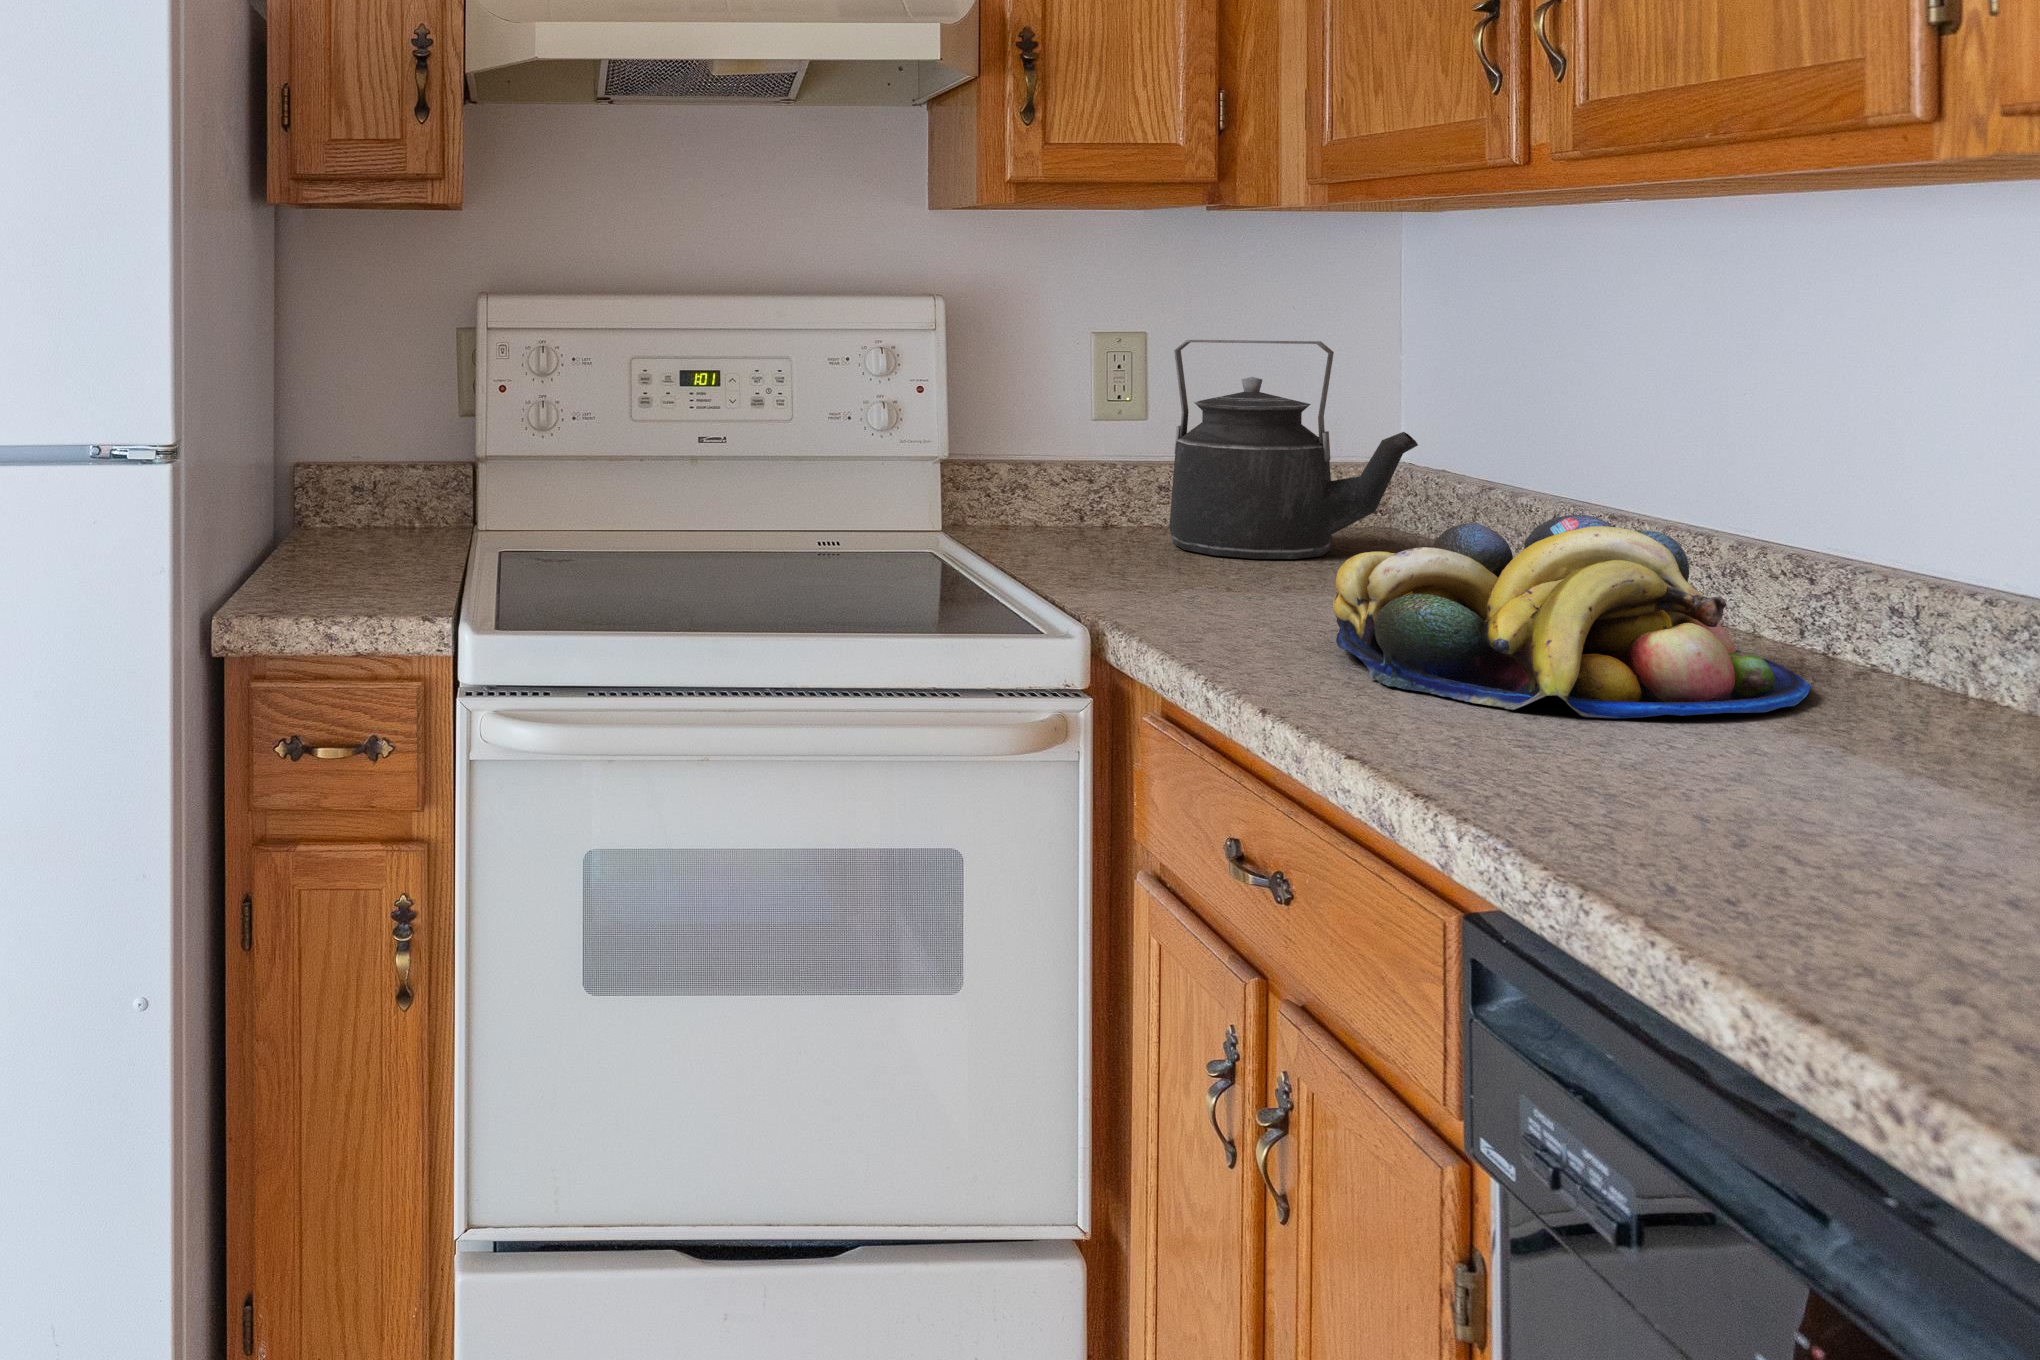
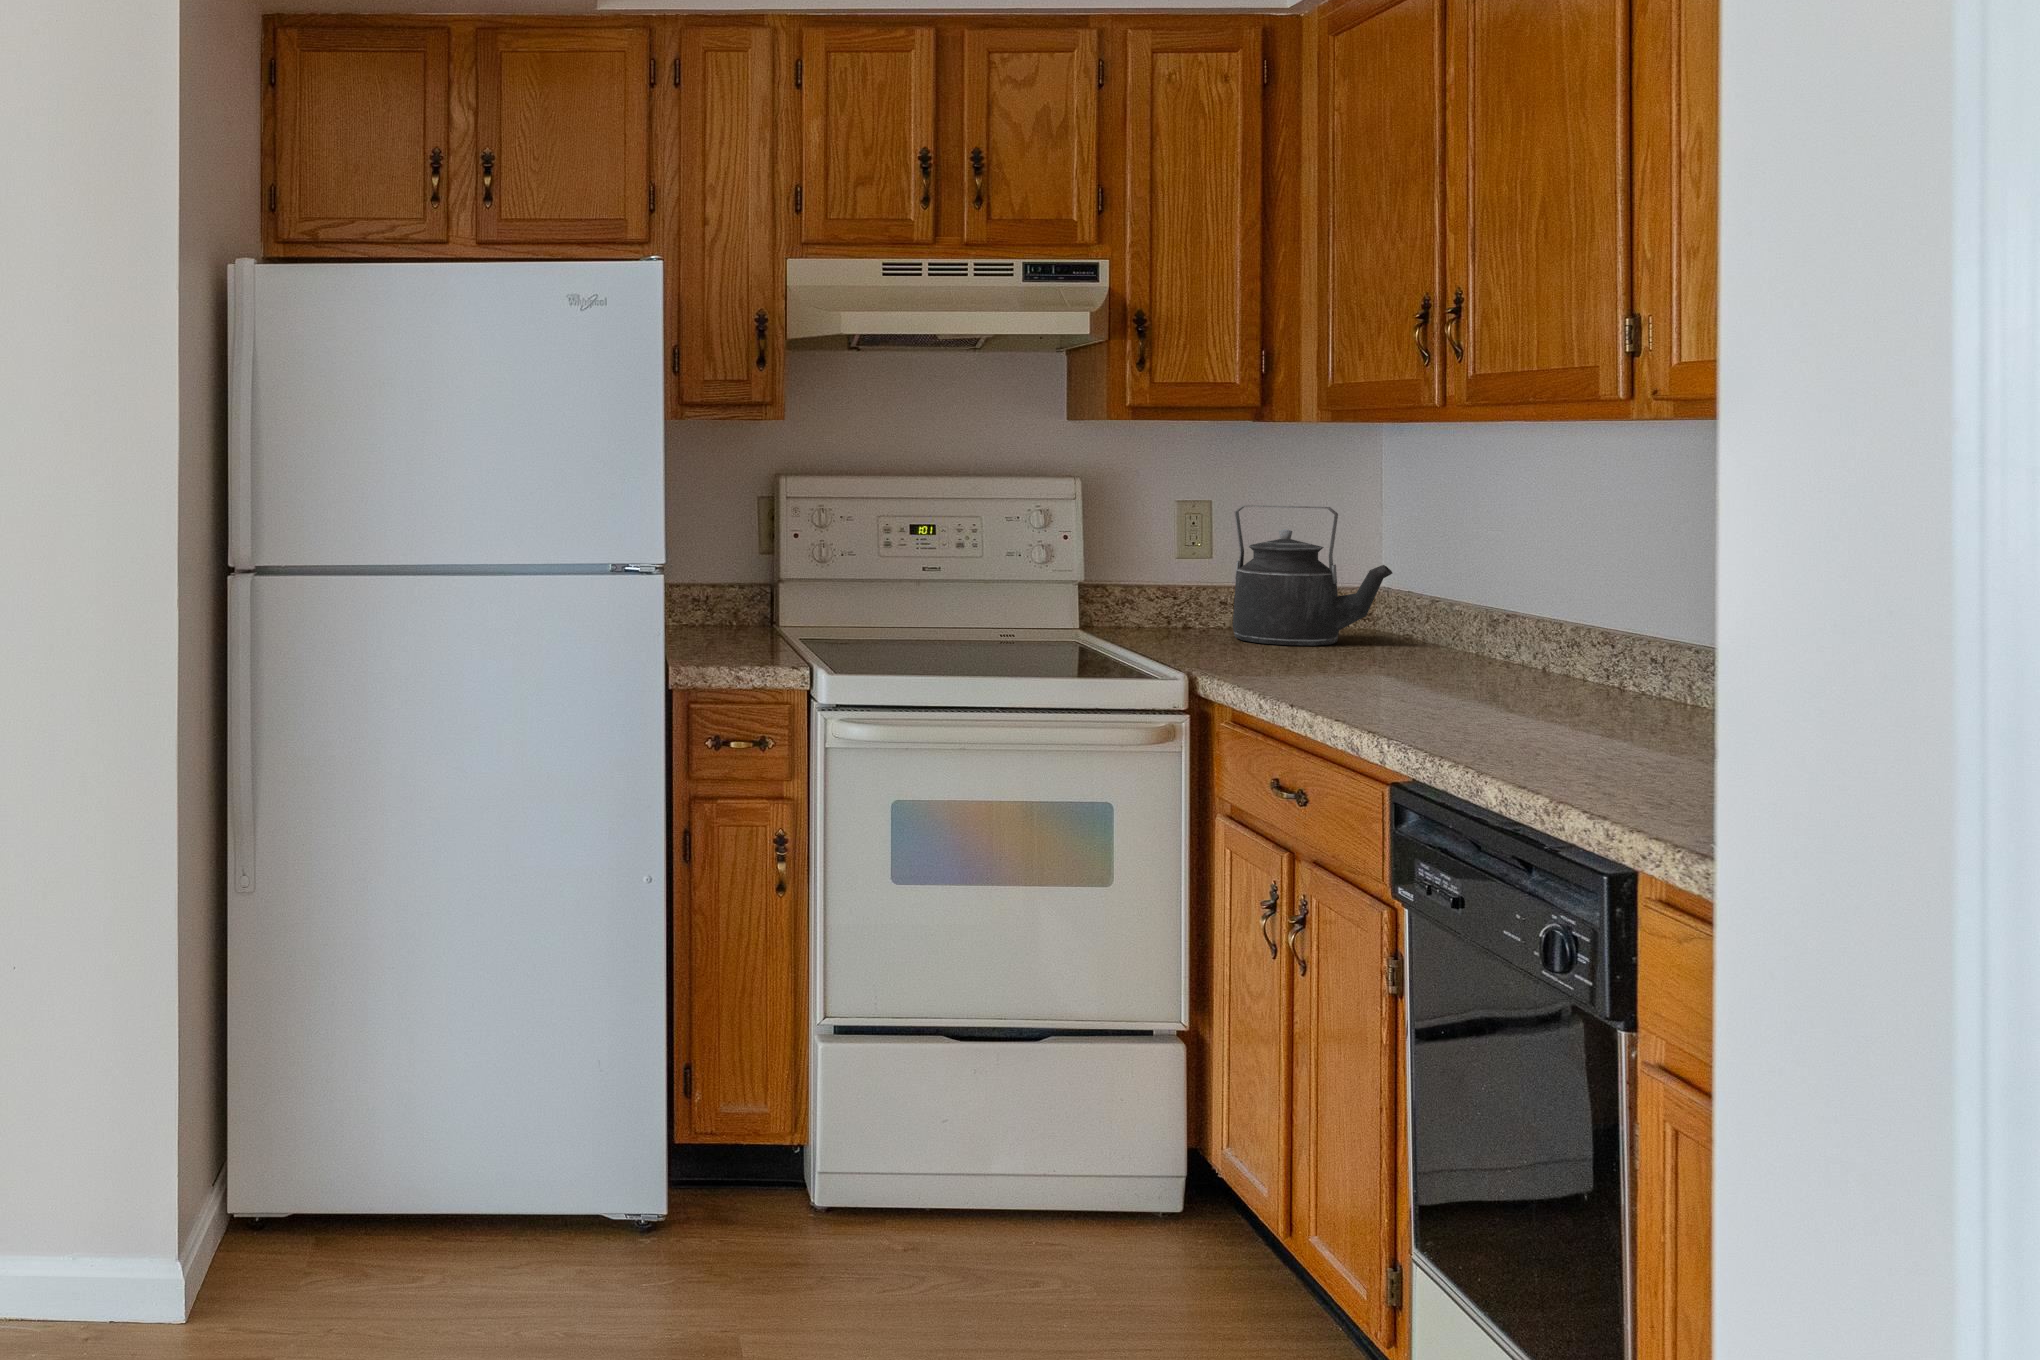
fruit bowl: present [1333,515,1811,718] -> none [1334,609,1595,710]

